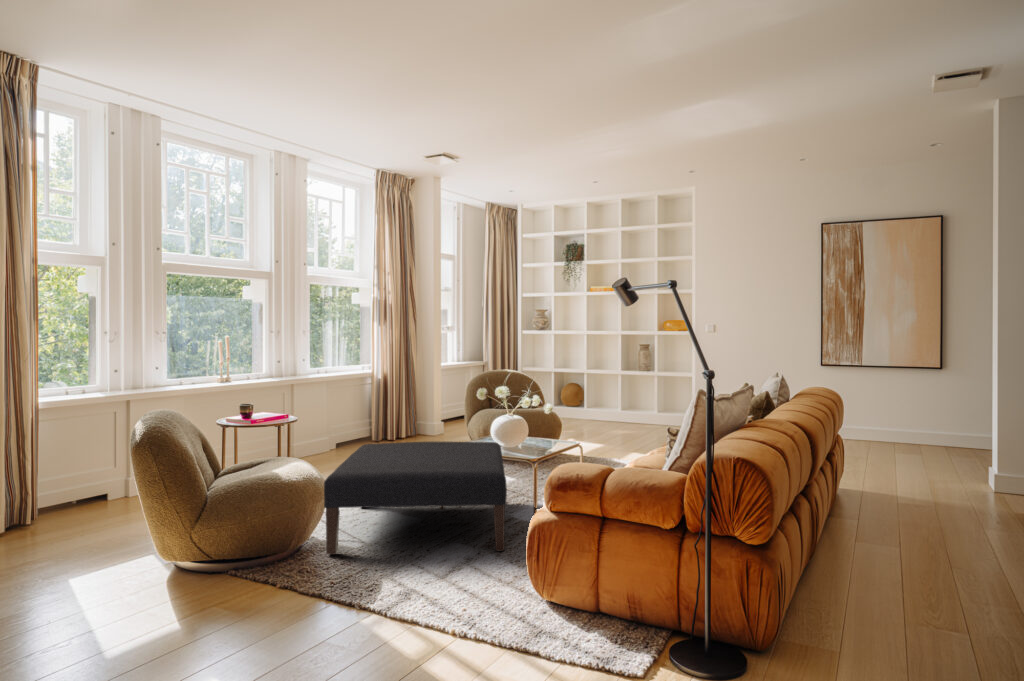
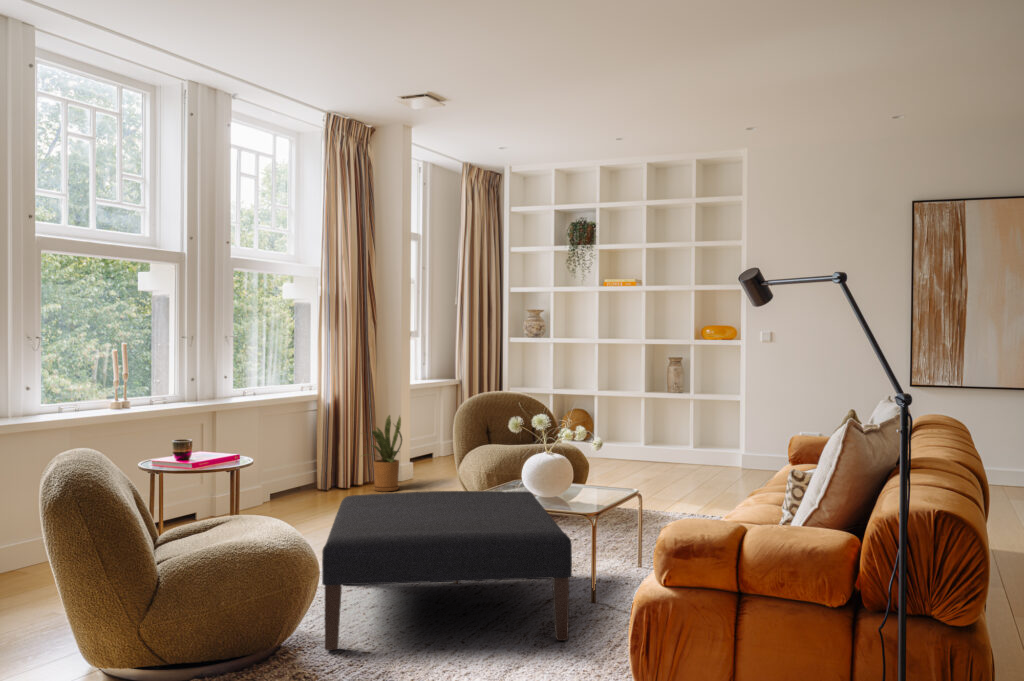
house plant: none [400,387,433,443] -> present [364,415,402,492]

